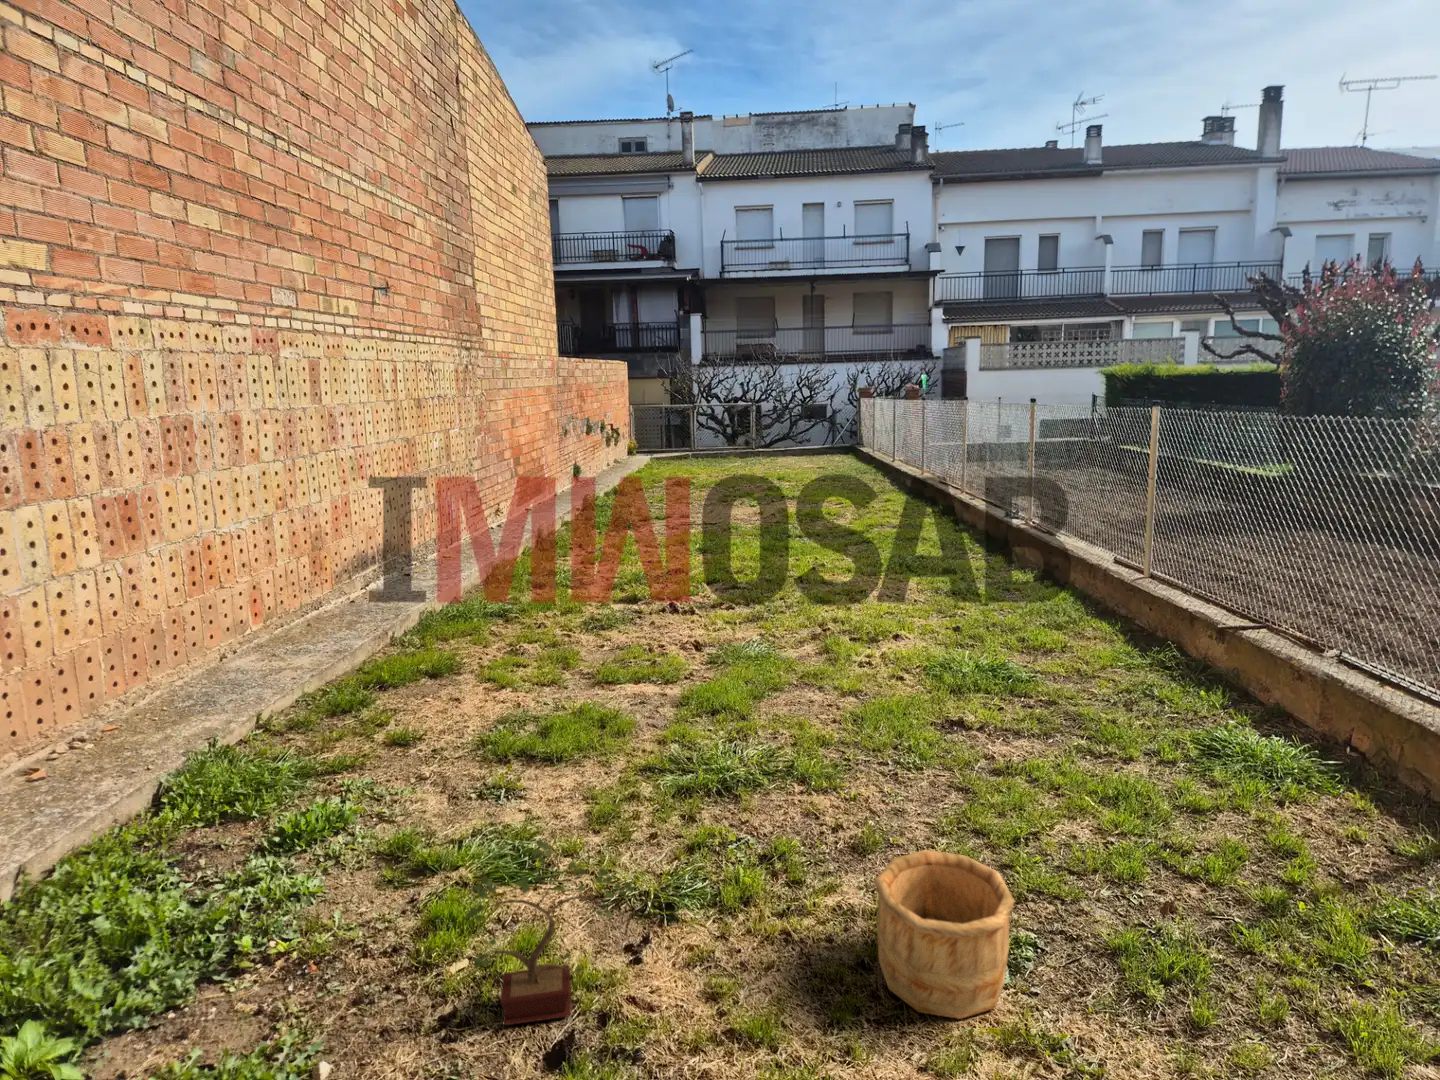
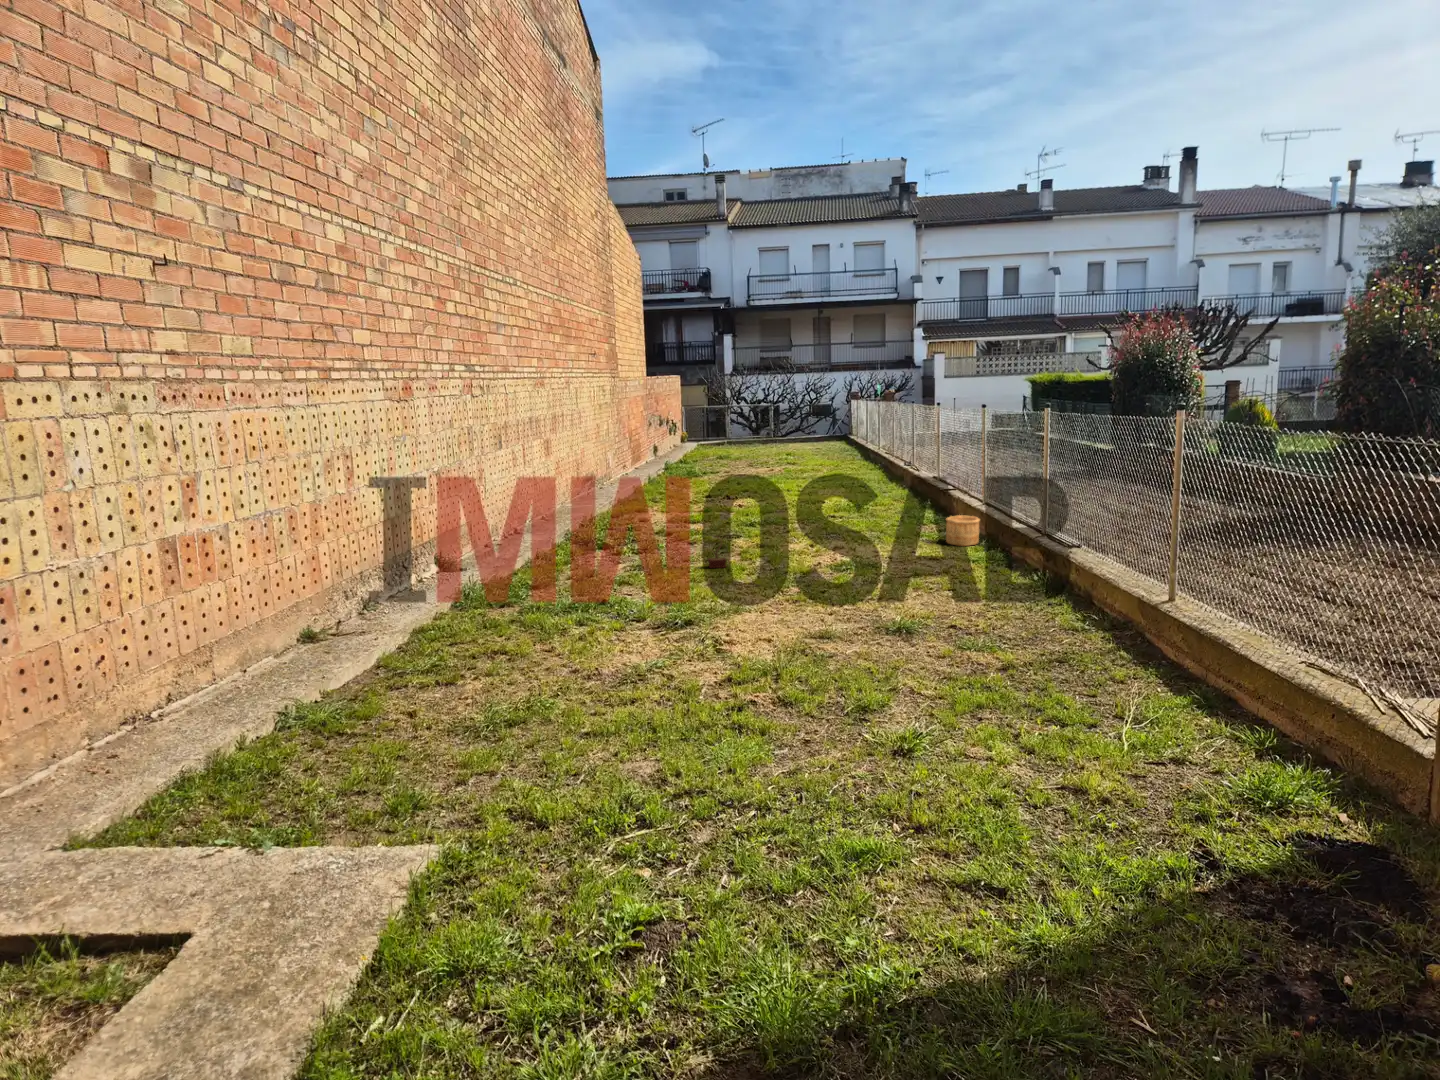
wooden bucket: present [874,850,1014,1019] -> present [946,515,980,546]

